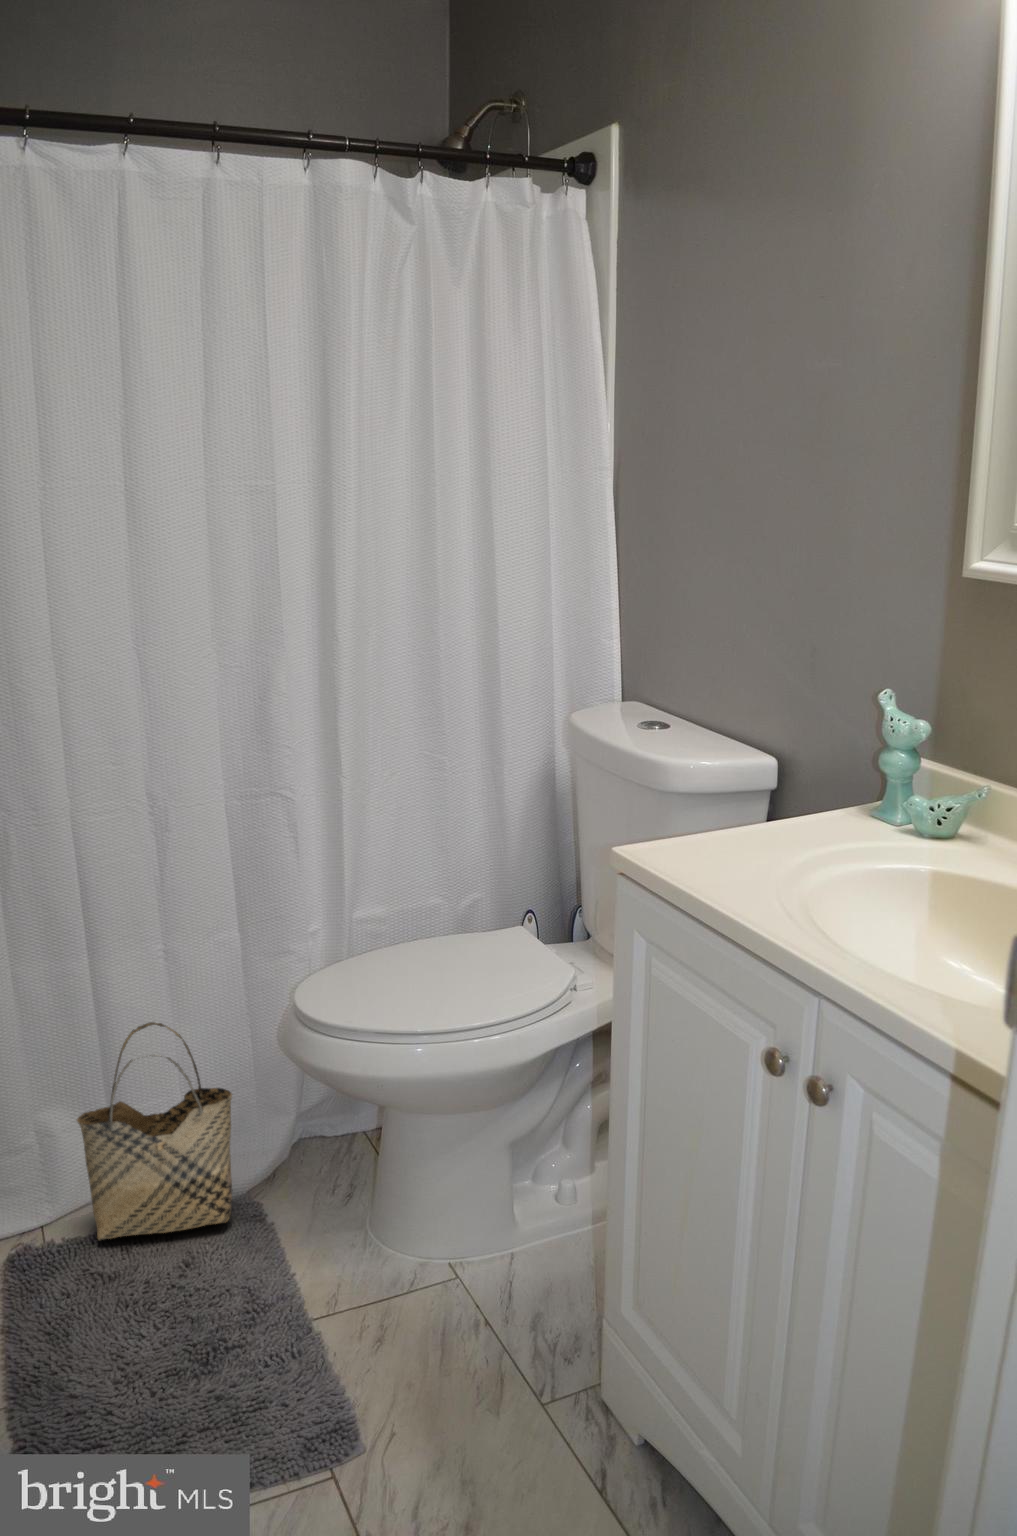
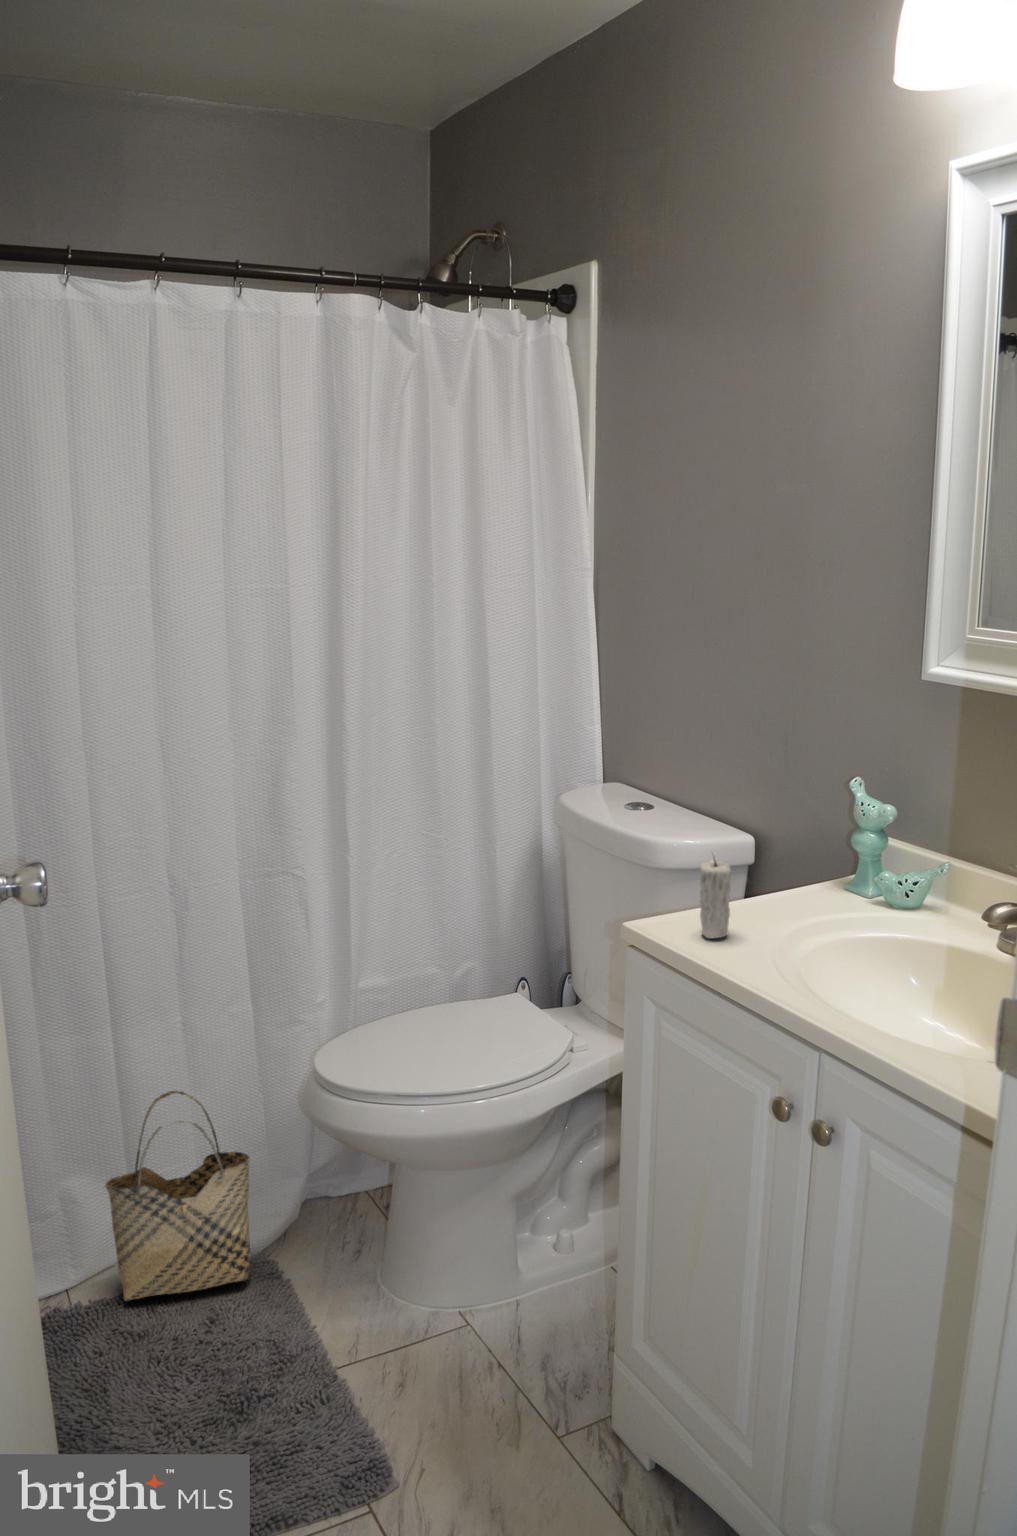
candle: none [696,765,732,867] -> present [700,859,731,938]

